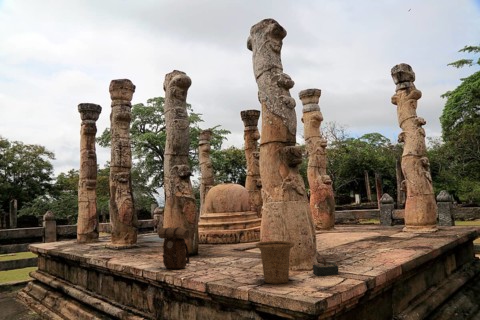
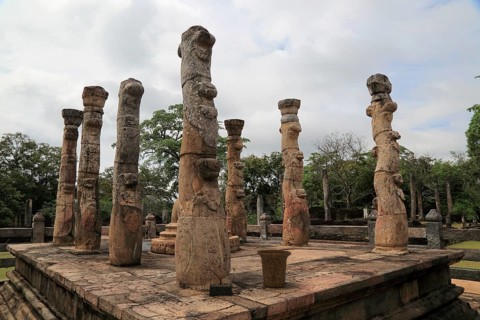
backpack: present [158,227,190,269] -> none [80,236,112,279]
basket: present [256,241,294,284] -> present [257,250,291,288]

